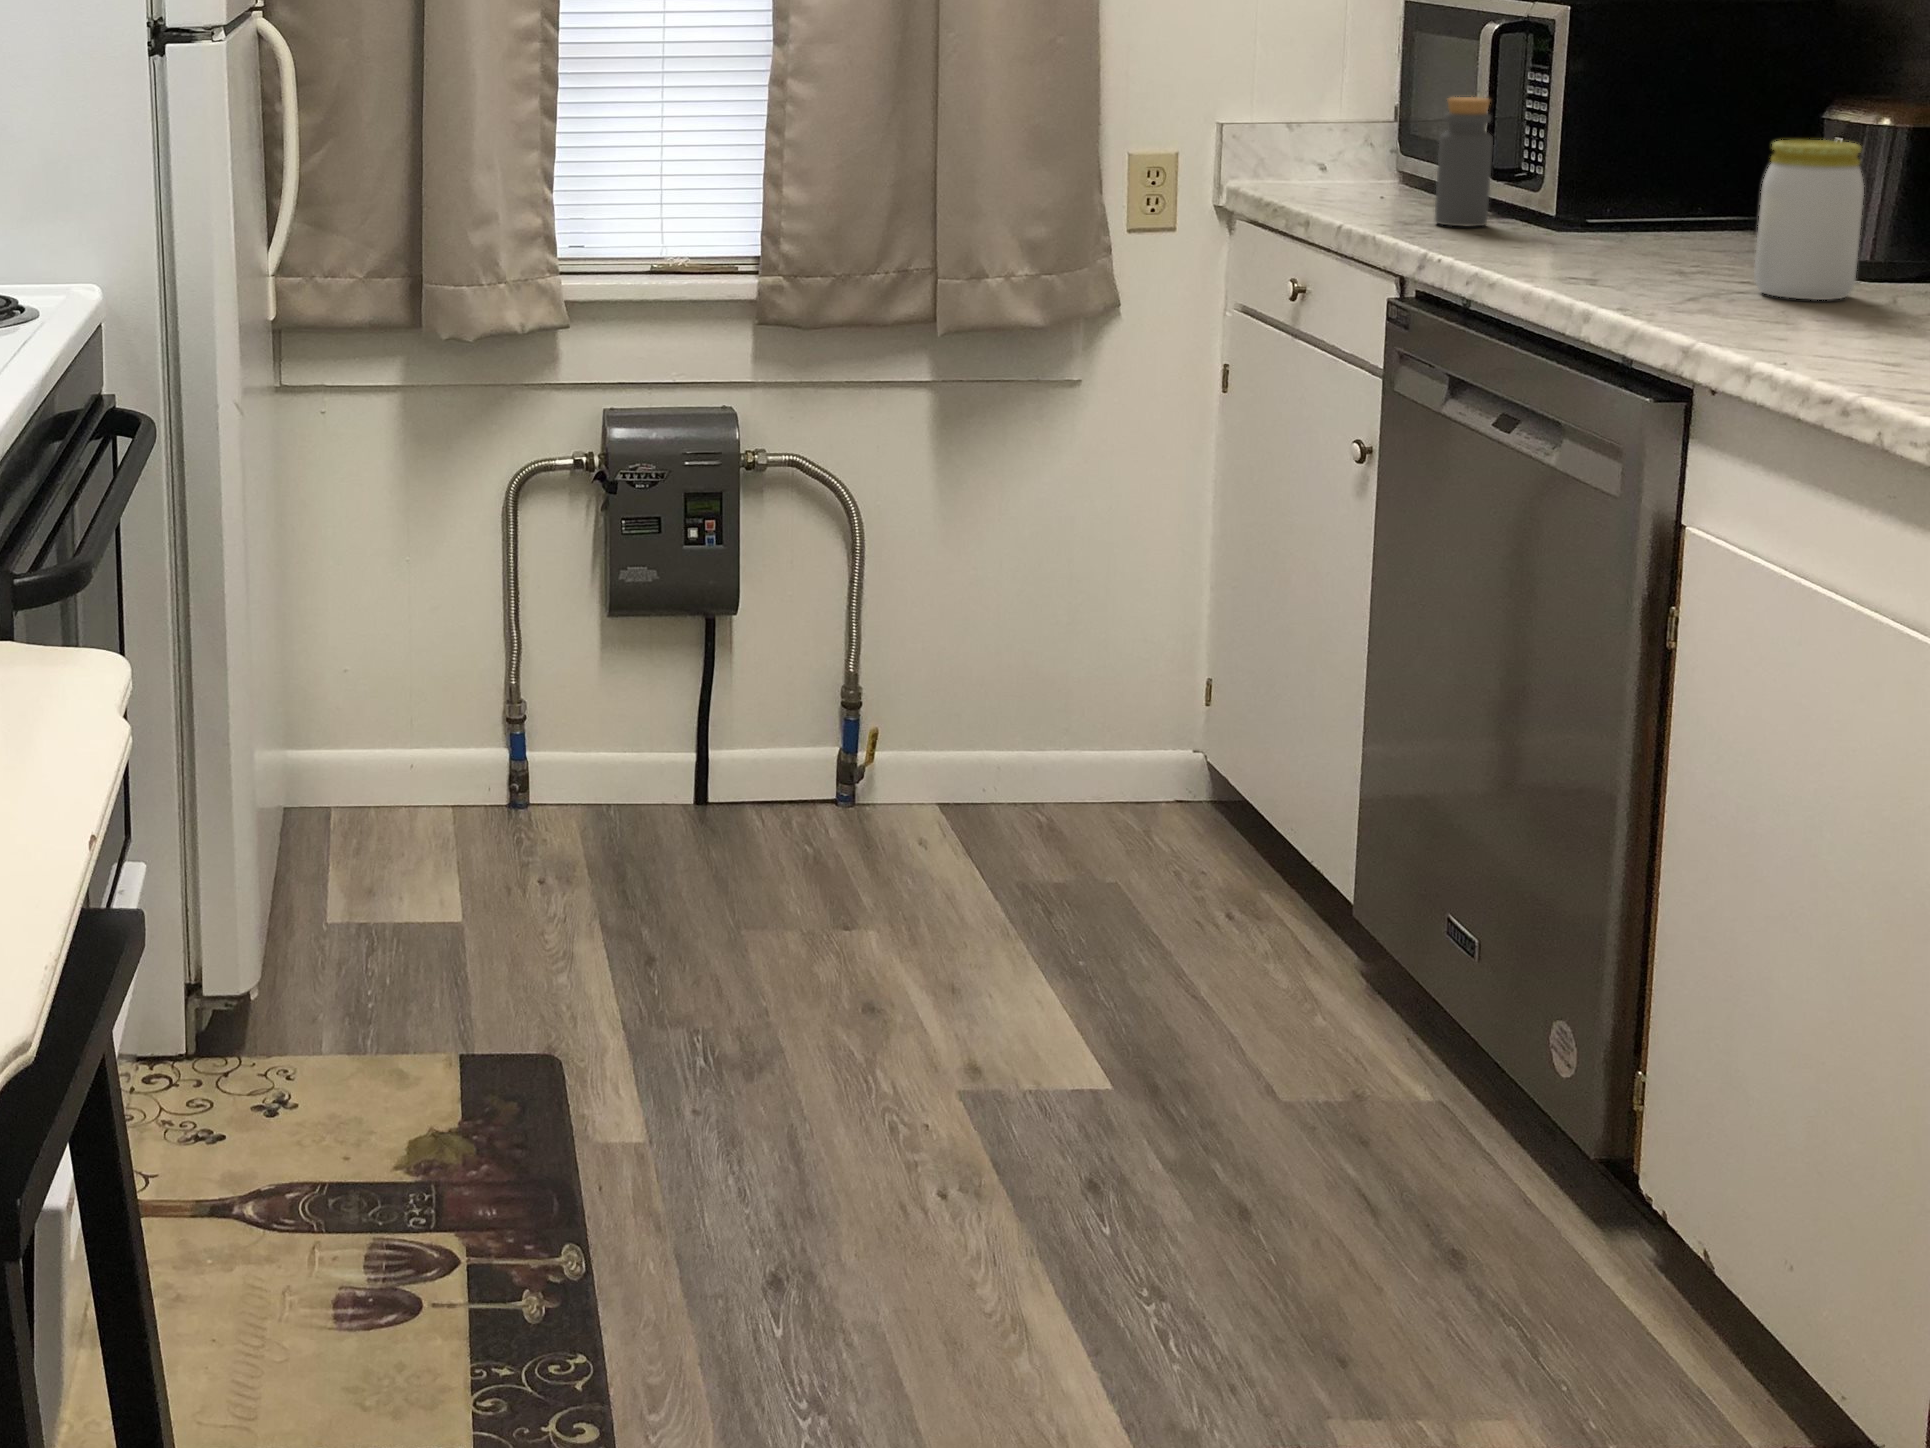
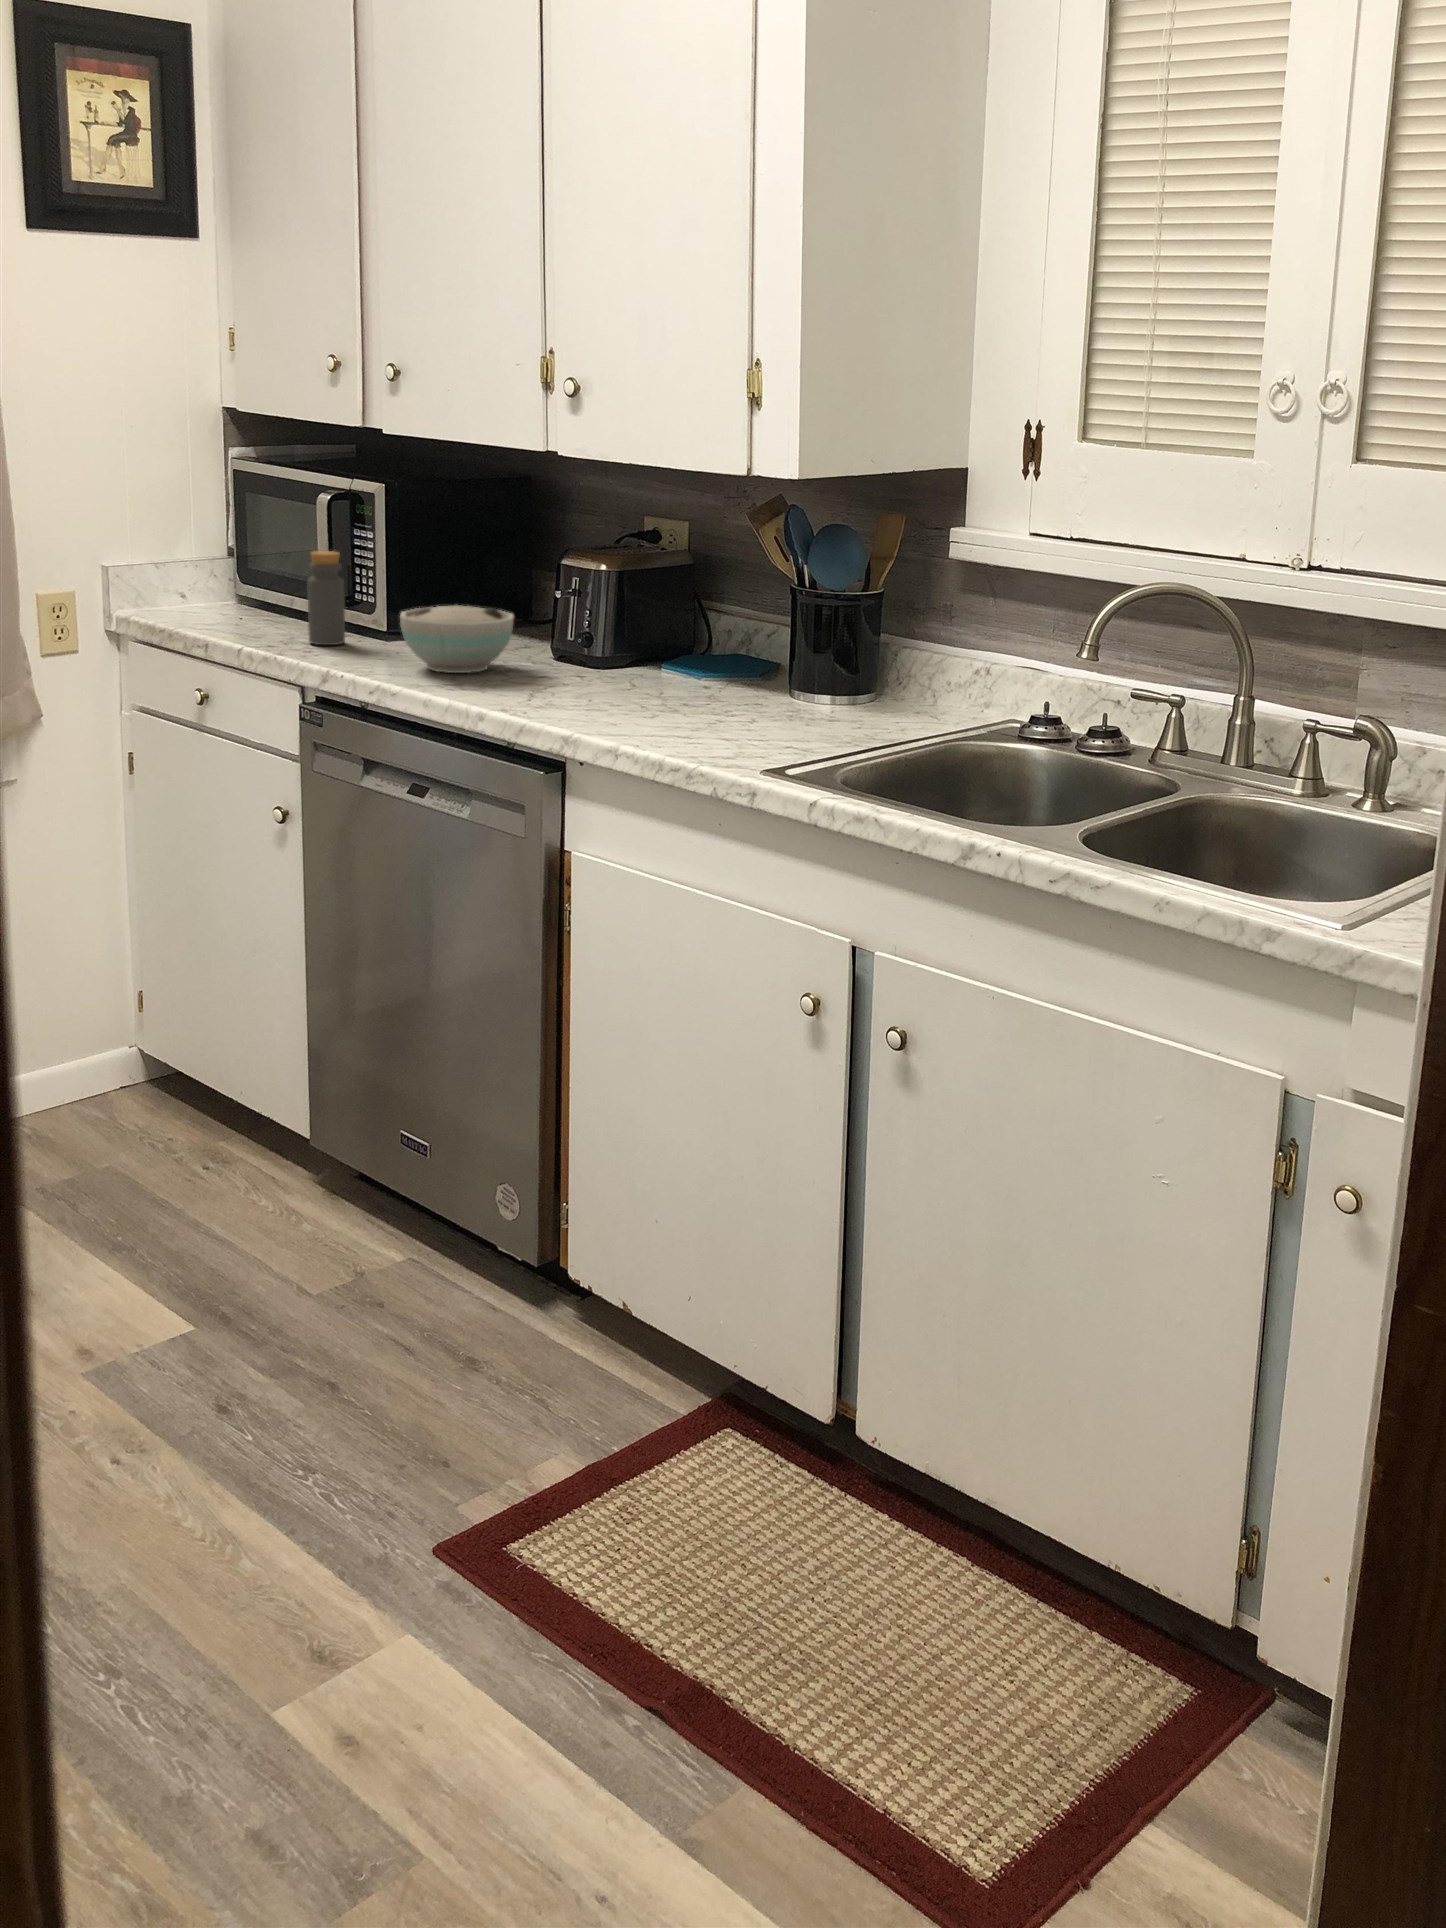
jar: present [1754,140,1864,300] -> none [554,585,612,689]
bowl: none [1533,170,1721,268] -> present [400,605,514,673]

